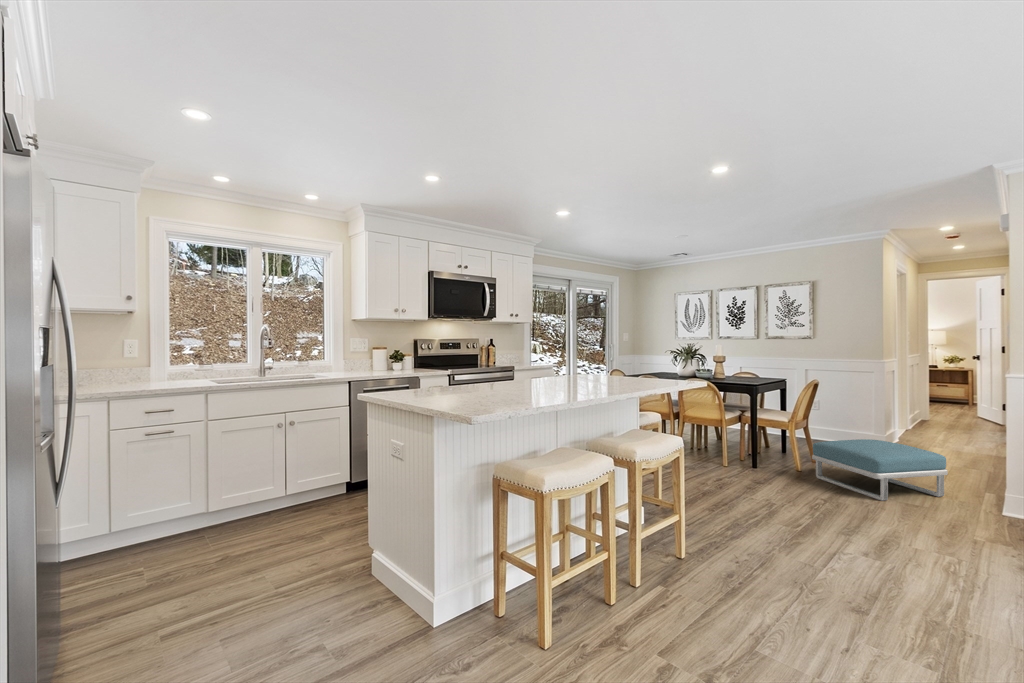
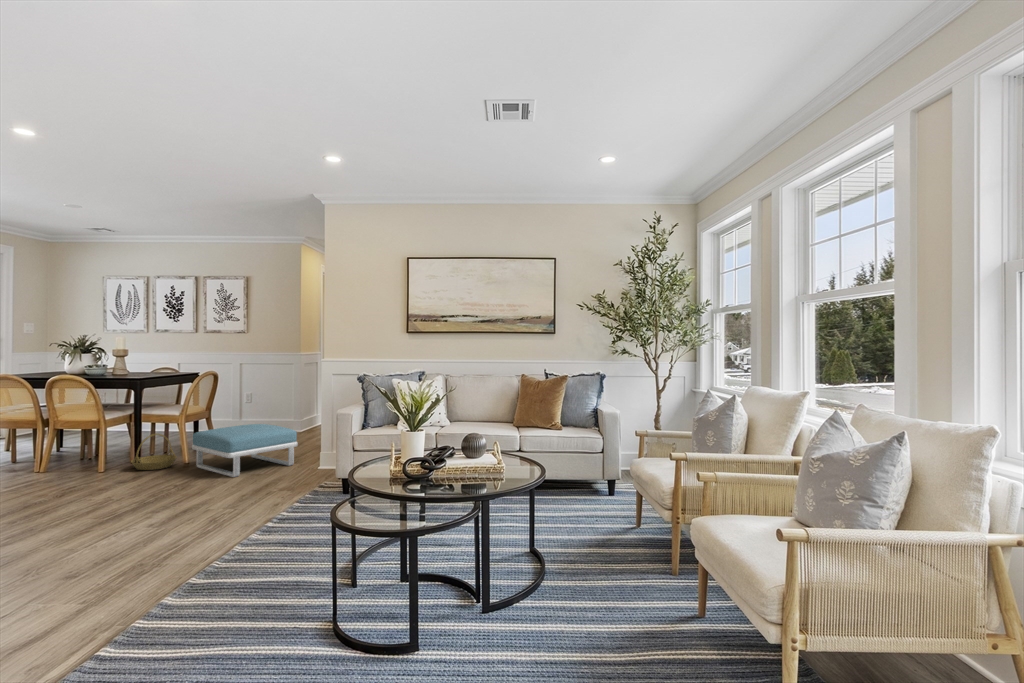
basket: none [749,438,791,473] -> present [131,433,177,470]

